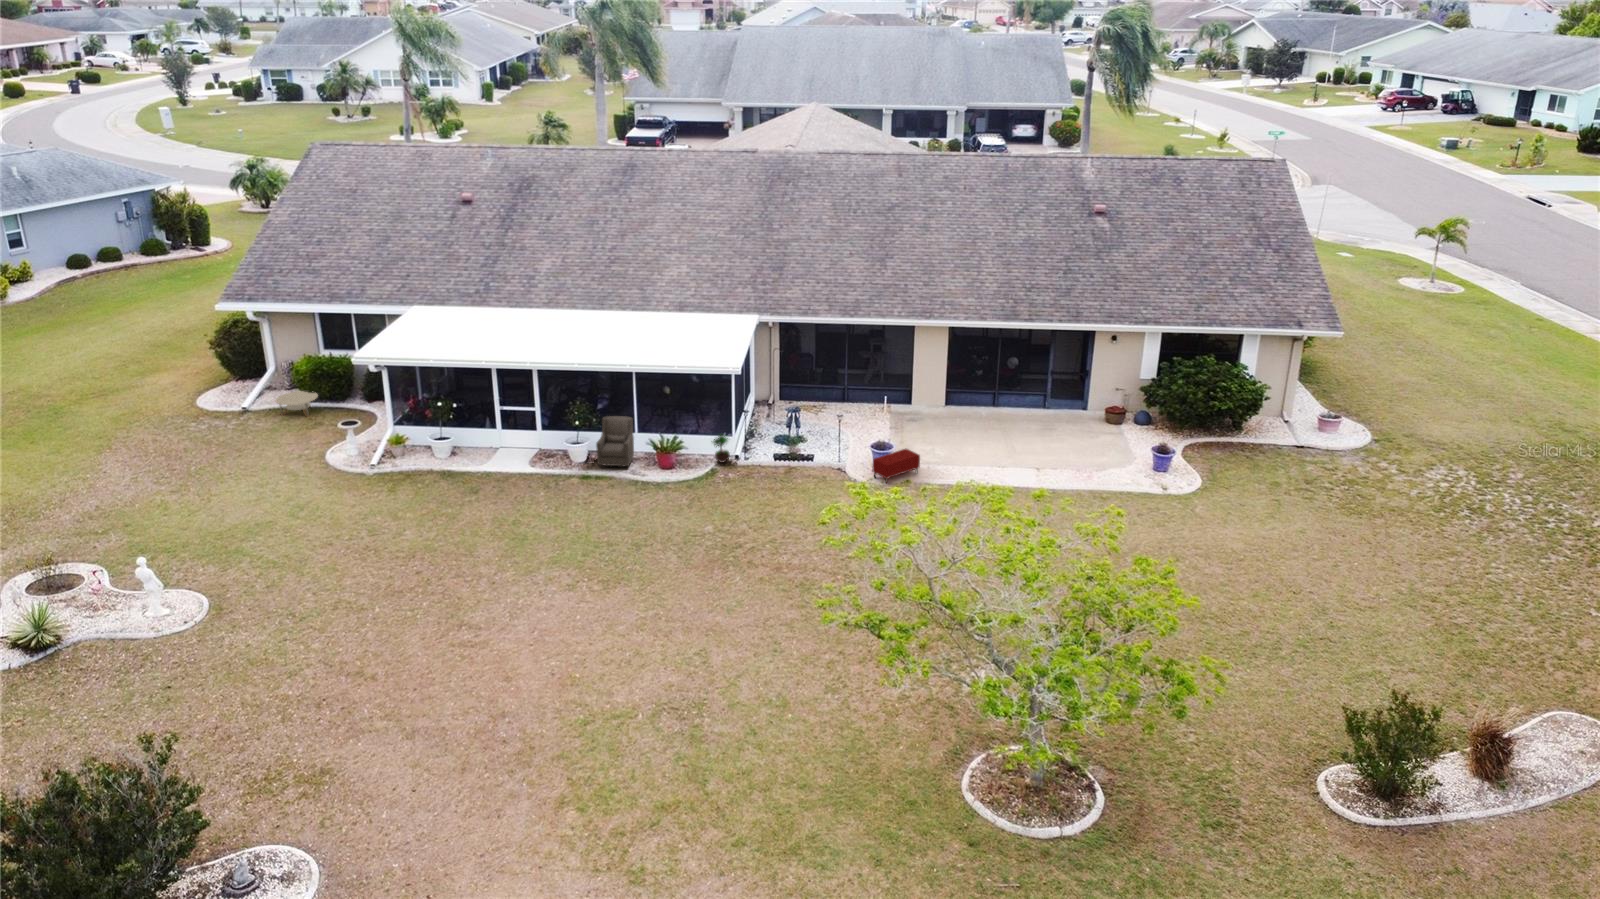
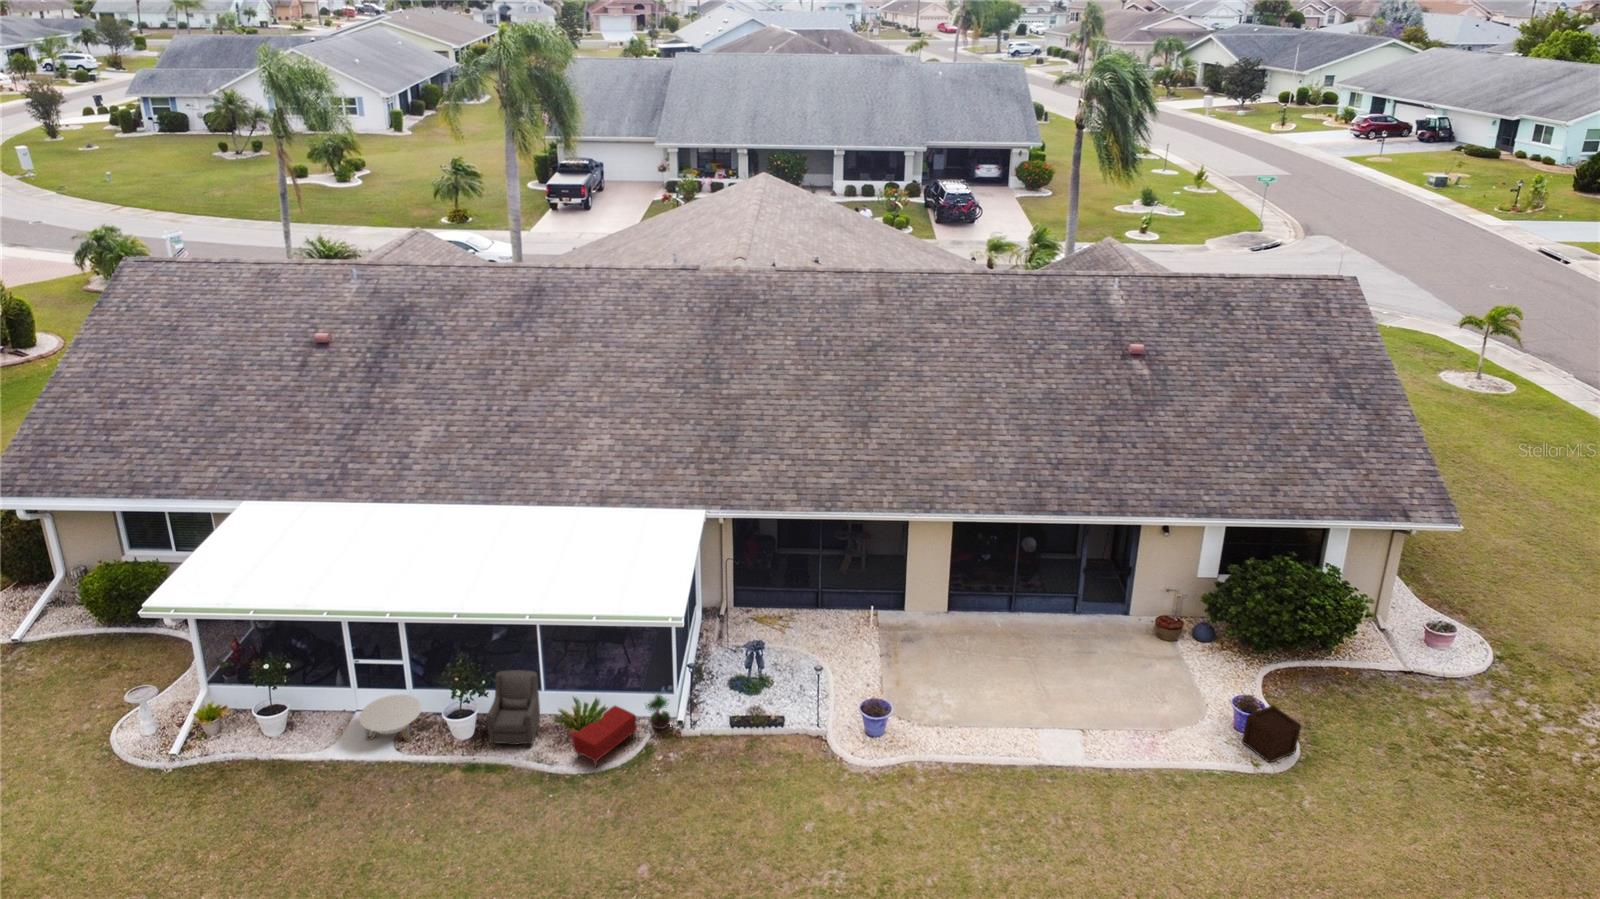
round table: present [276,391,318,417] -> present [359,695,422,742]
bench: present [873,449,920,483] -> present [574,706,637,767]
wooden crate: none [1158,451,1202,489] -> present [1242,706,1301,763]

